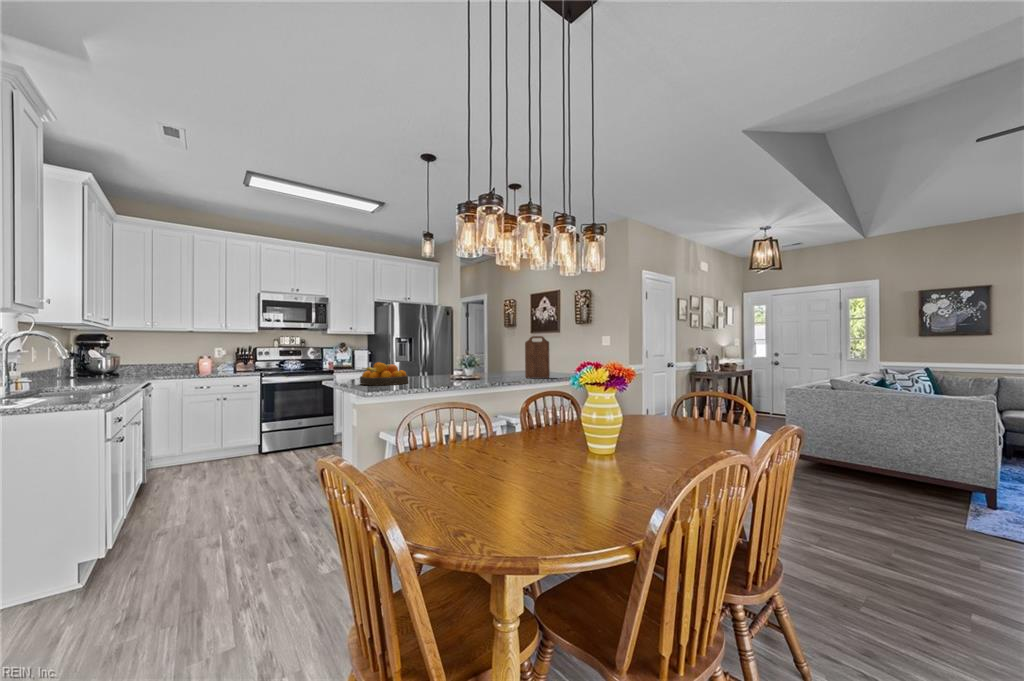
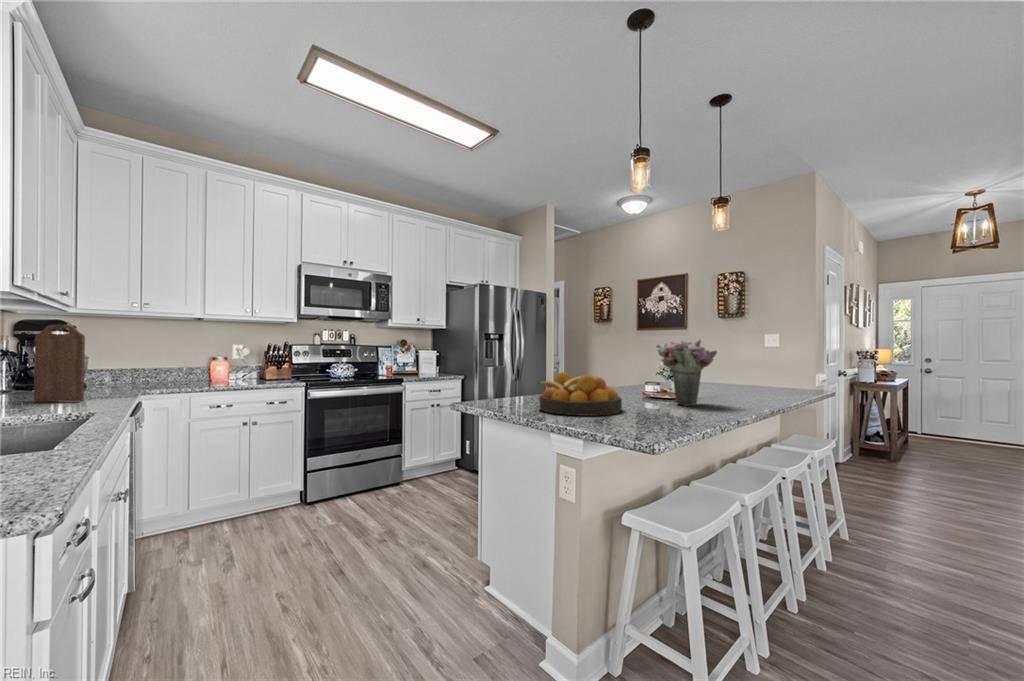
cutting board: present [525,336,550,378] -> present [34,325,85,402]
flower bouquet: none [442,342,471,382] -> present [656,340,717,406]

